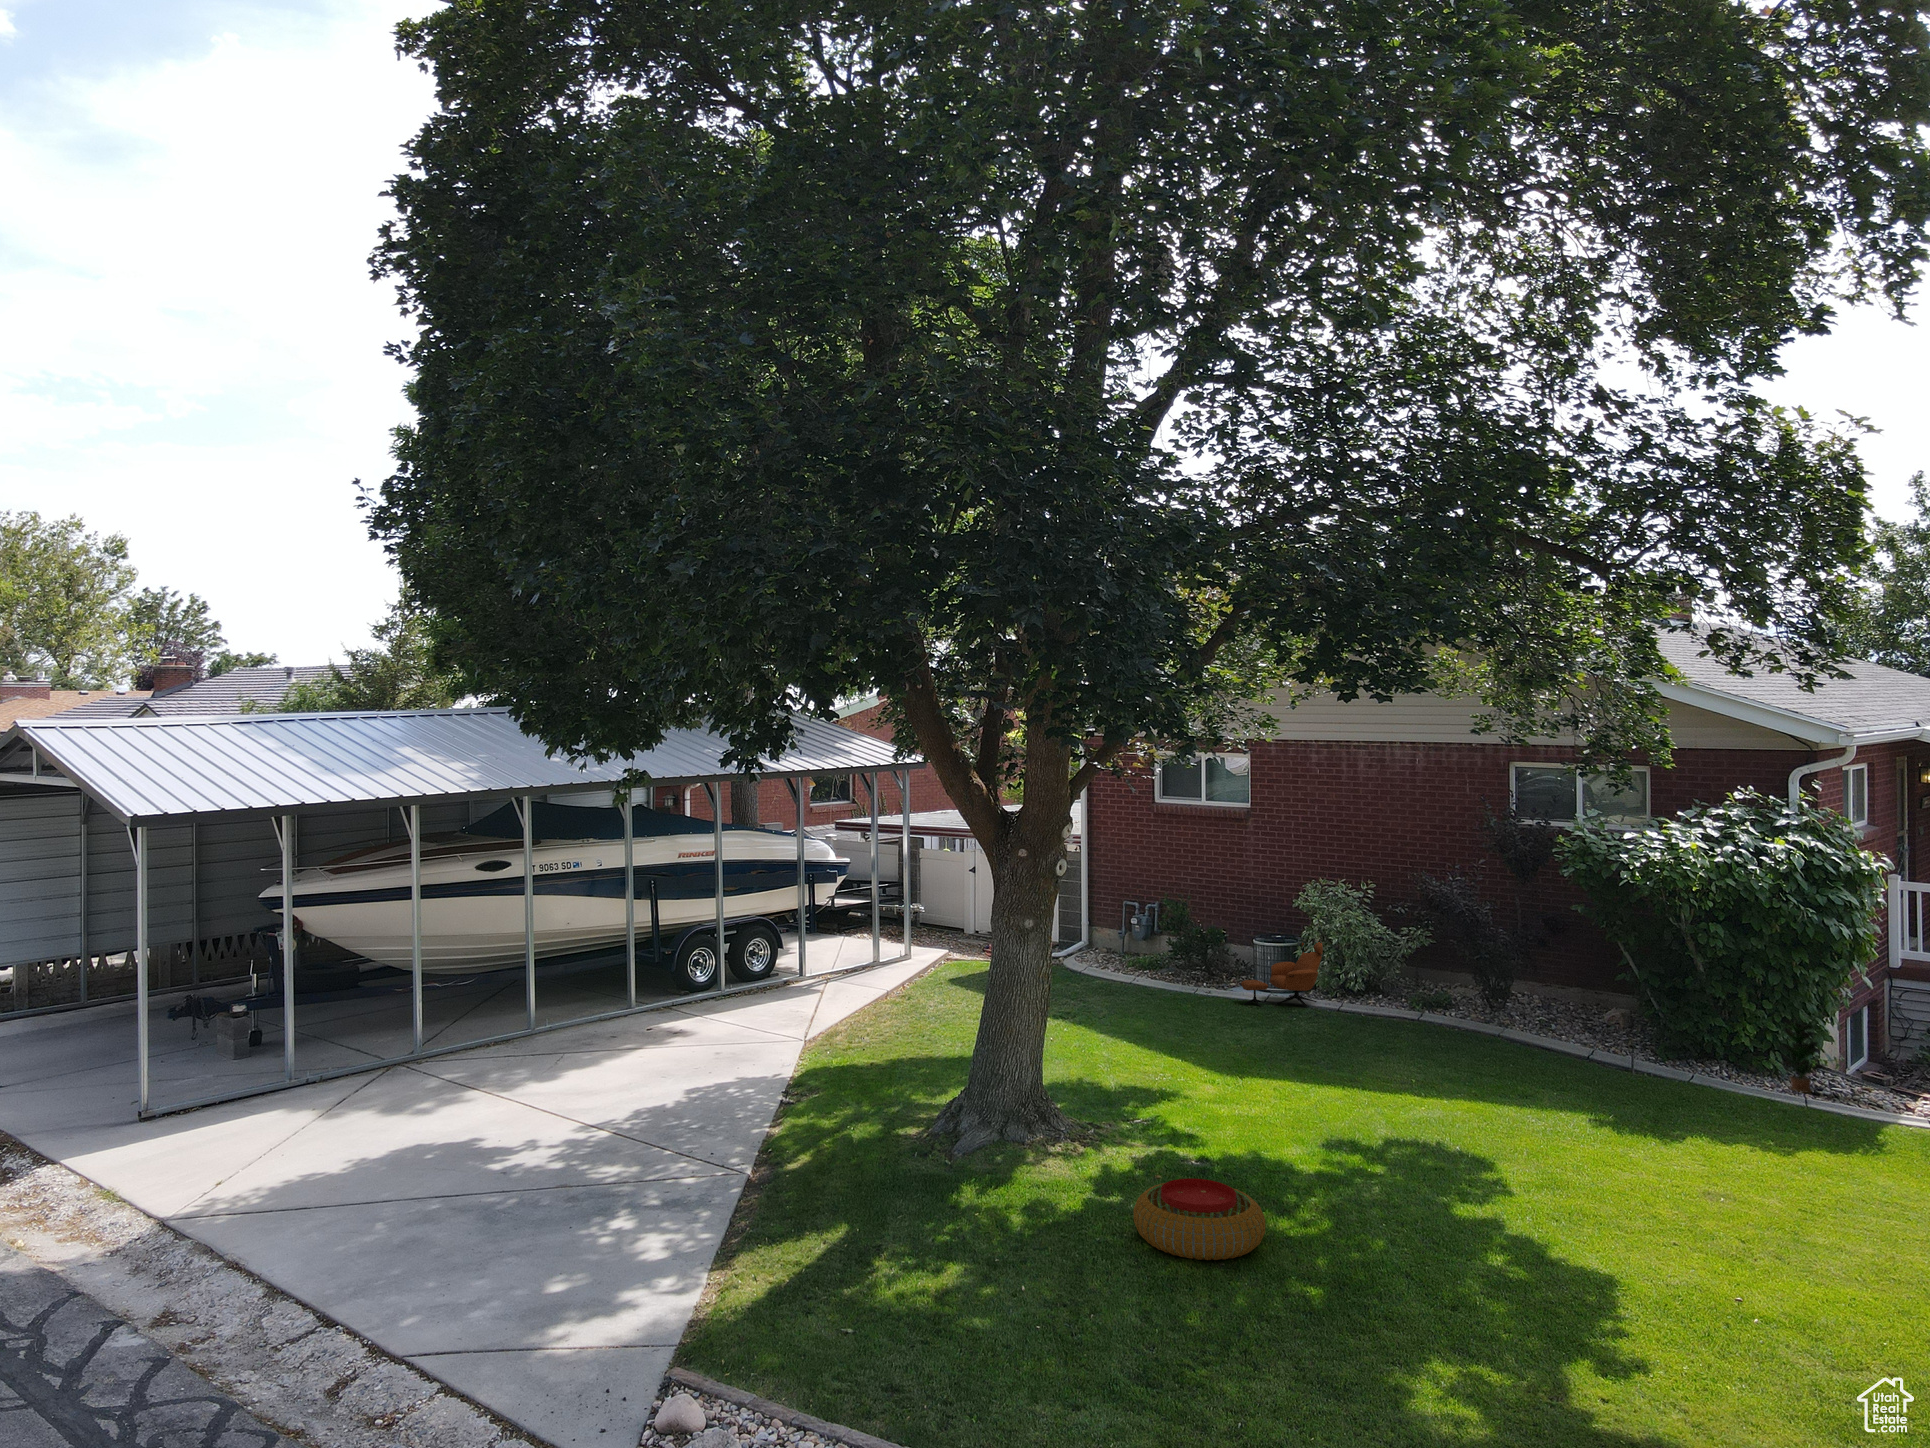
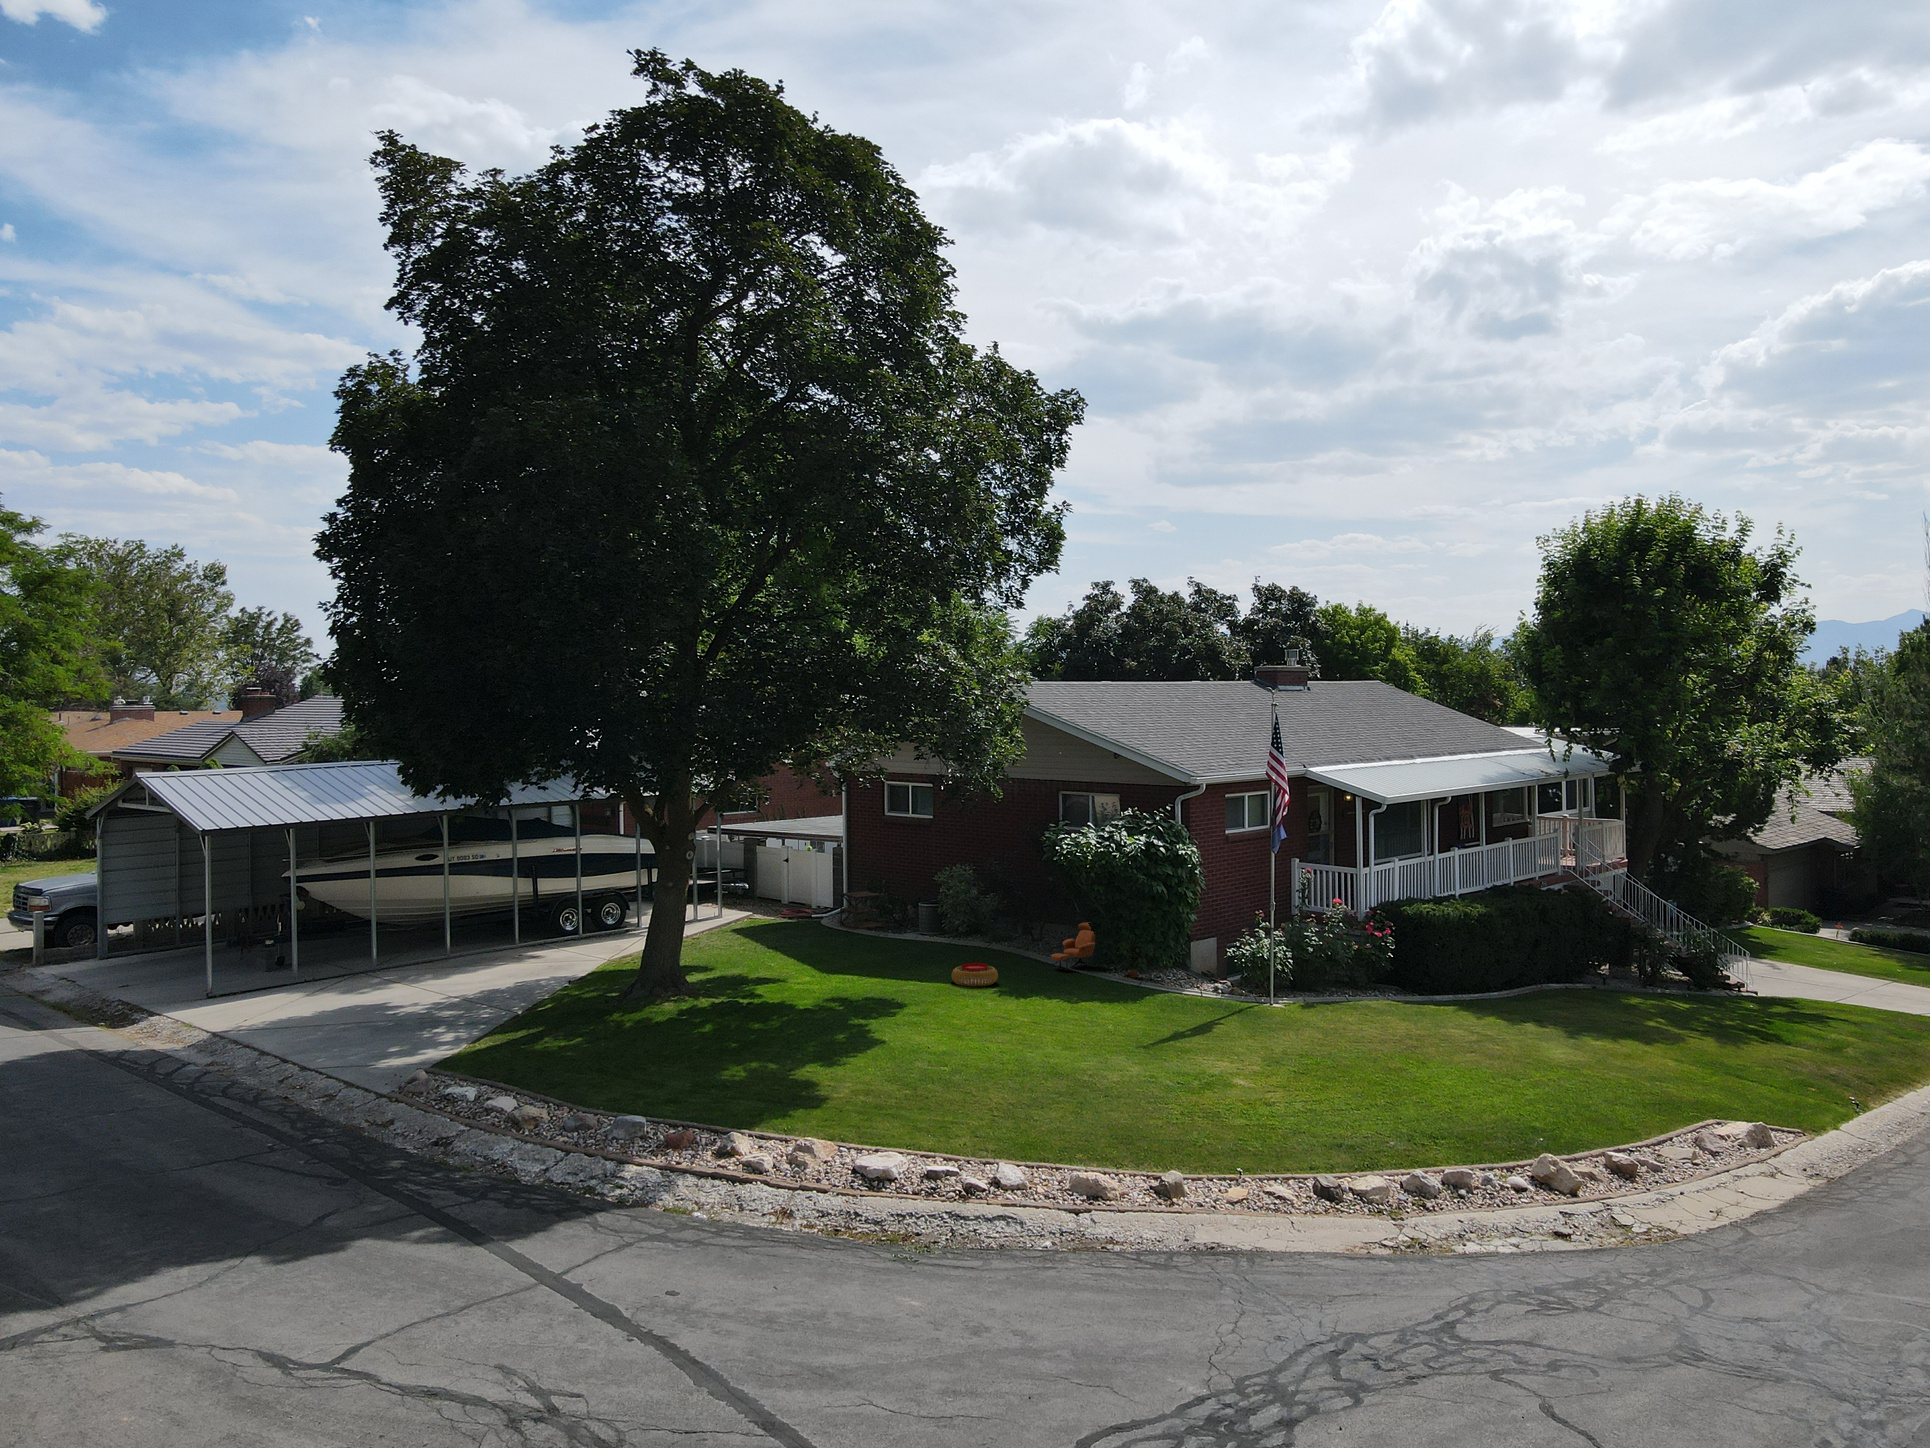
side table: none [1120,921,1197,987] -> present [840,891,885,929]
lounge chair: present [1241,942,1323,1008] -> present [1051,923,1096,971]
pouf: present [1133,1178,1265,1260] -> present [952,963,998,987]

